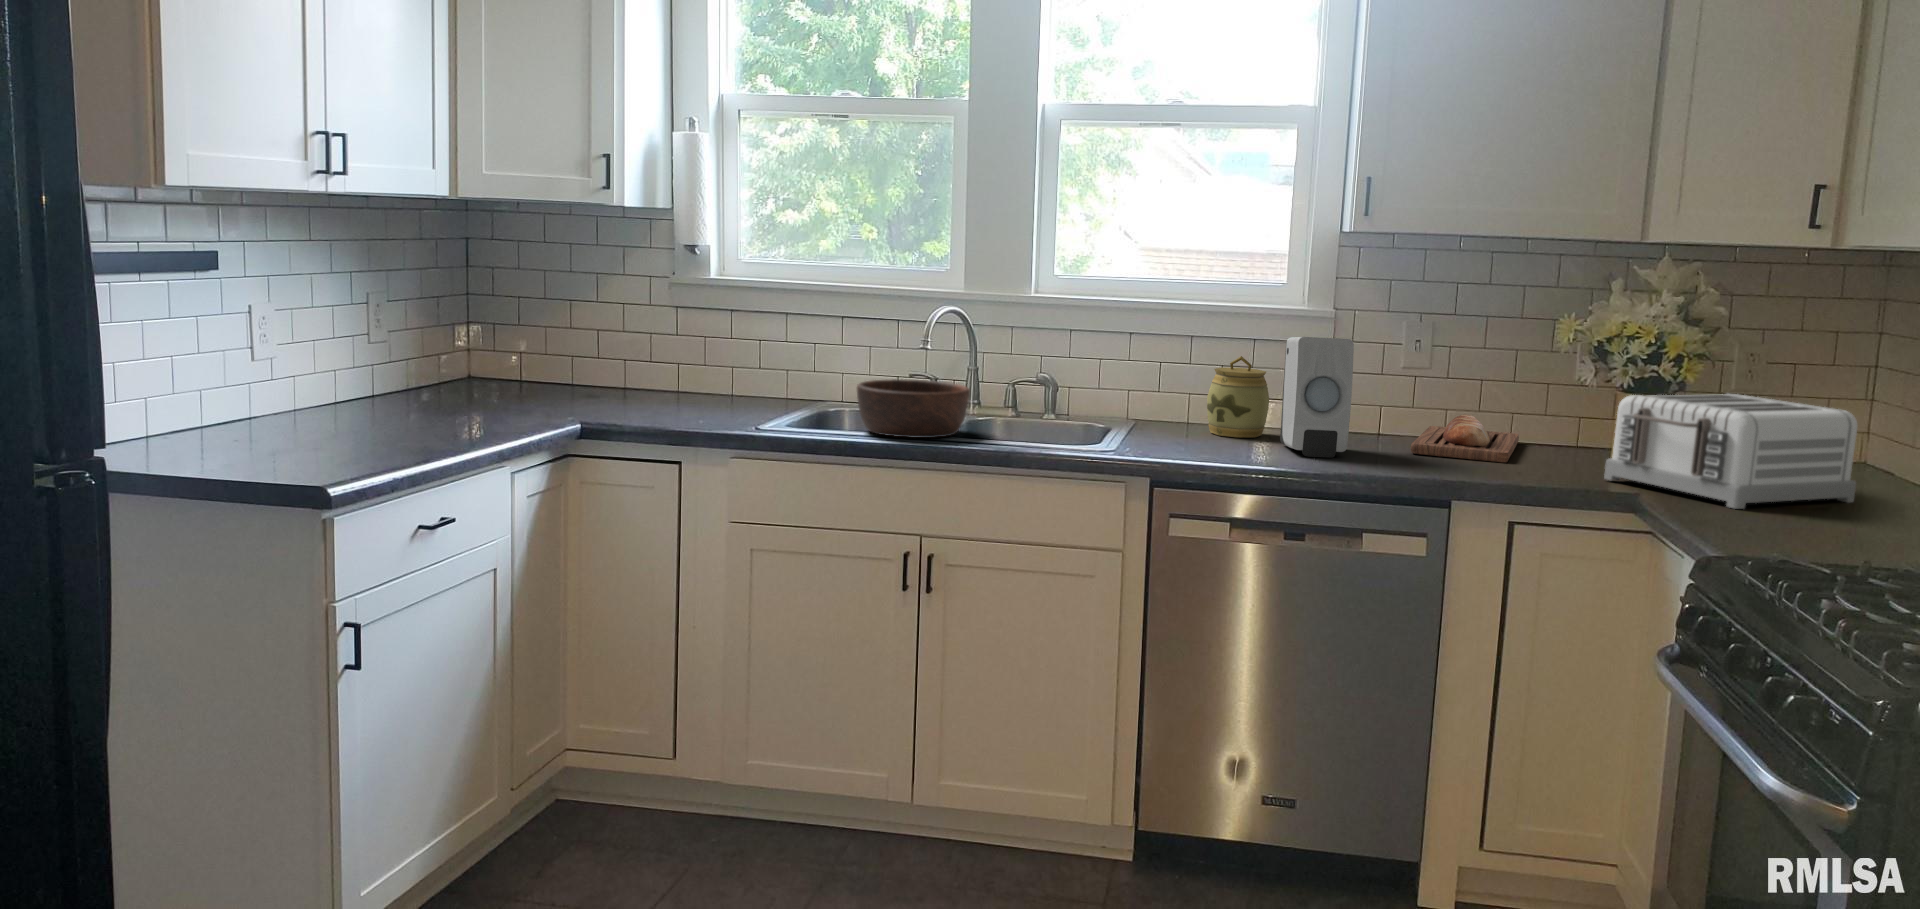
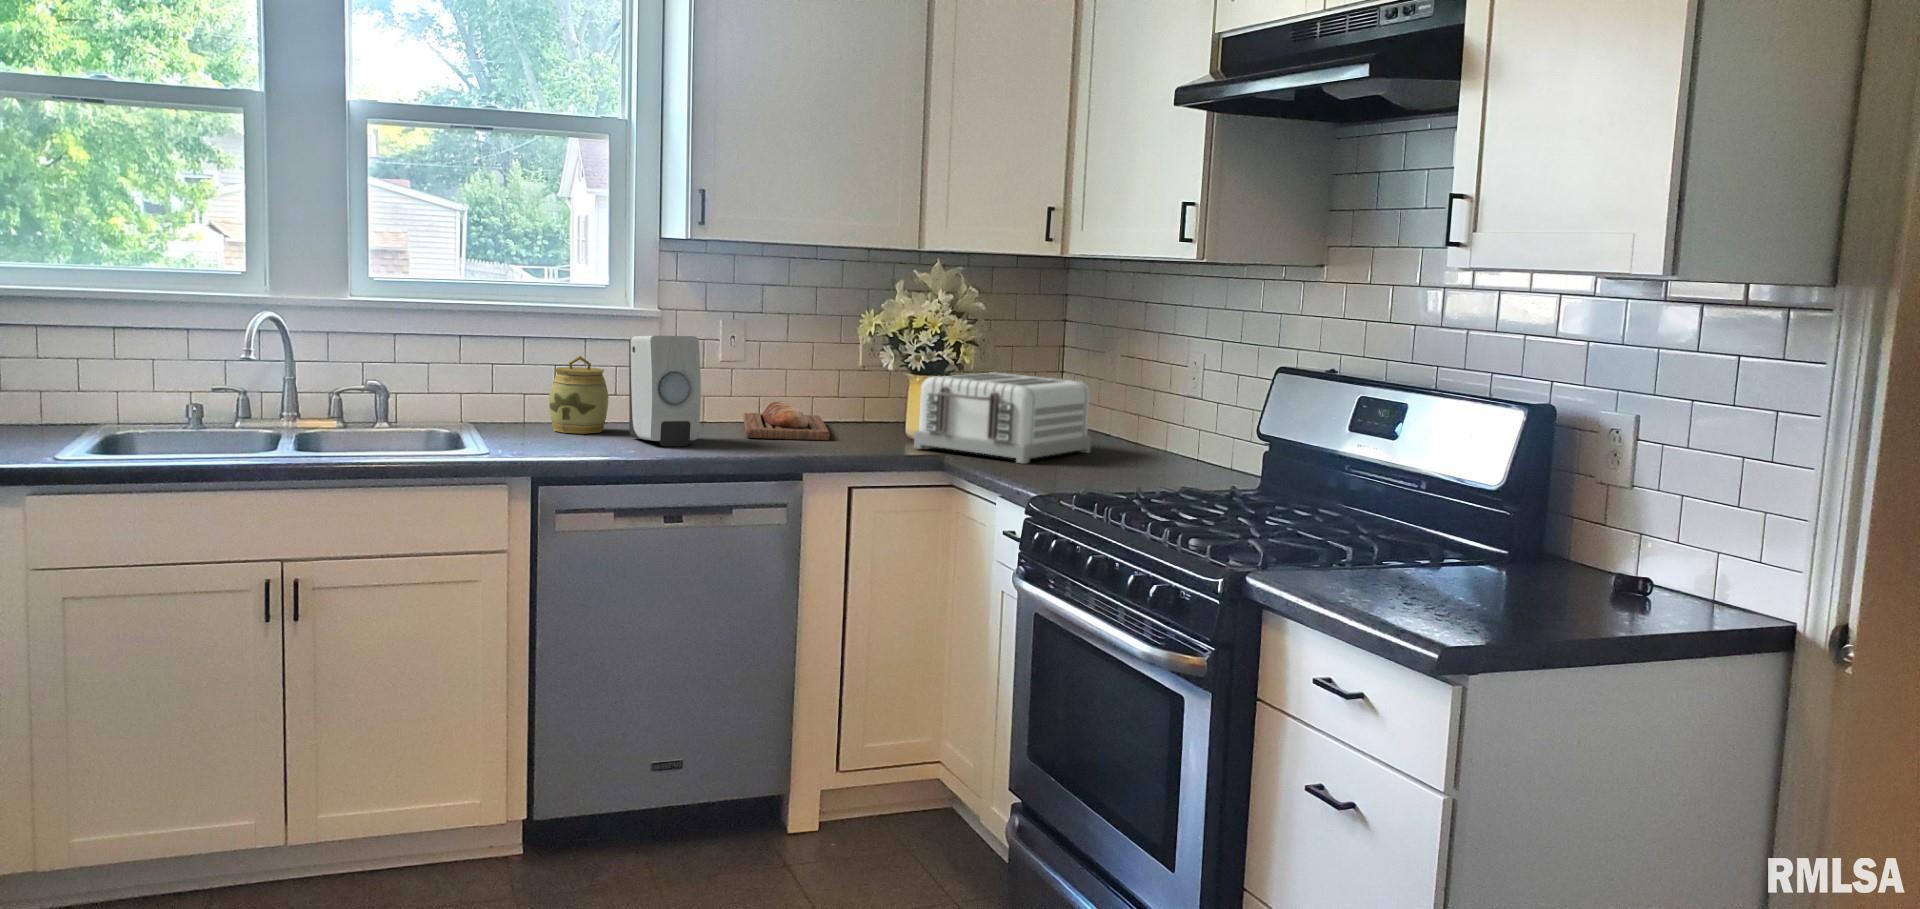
wooden bowl: present [857,379,970,438] -> none [179,393,315,455]

